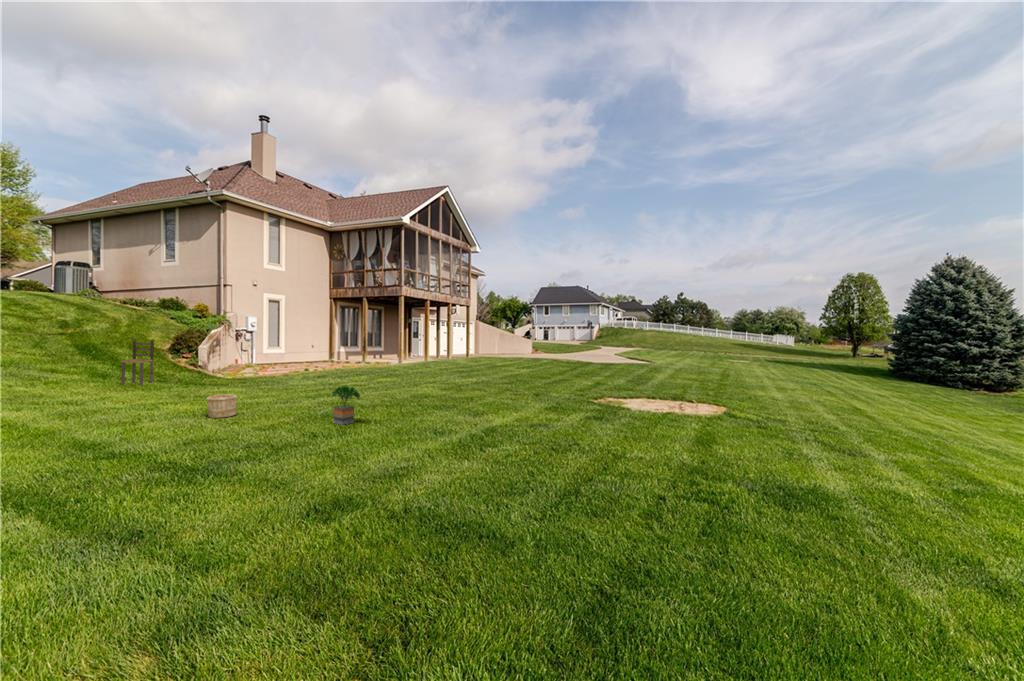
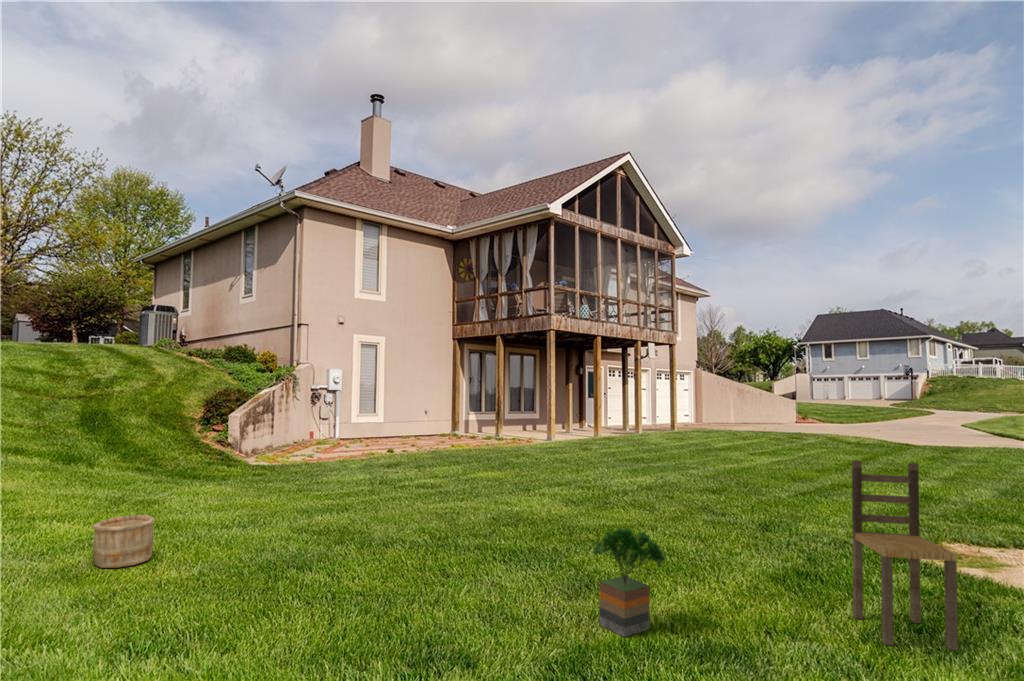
chair: present [121,339,154,385] -> present [852,461,958,650]
potted tree: present [332,386,360,425] -> present [593,528,666,637]

